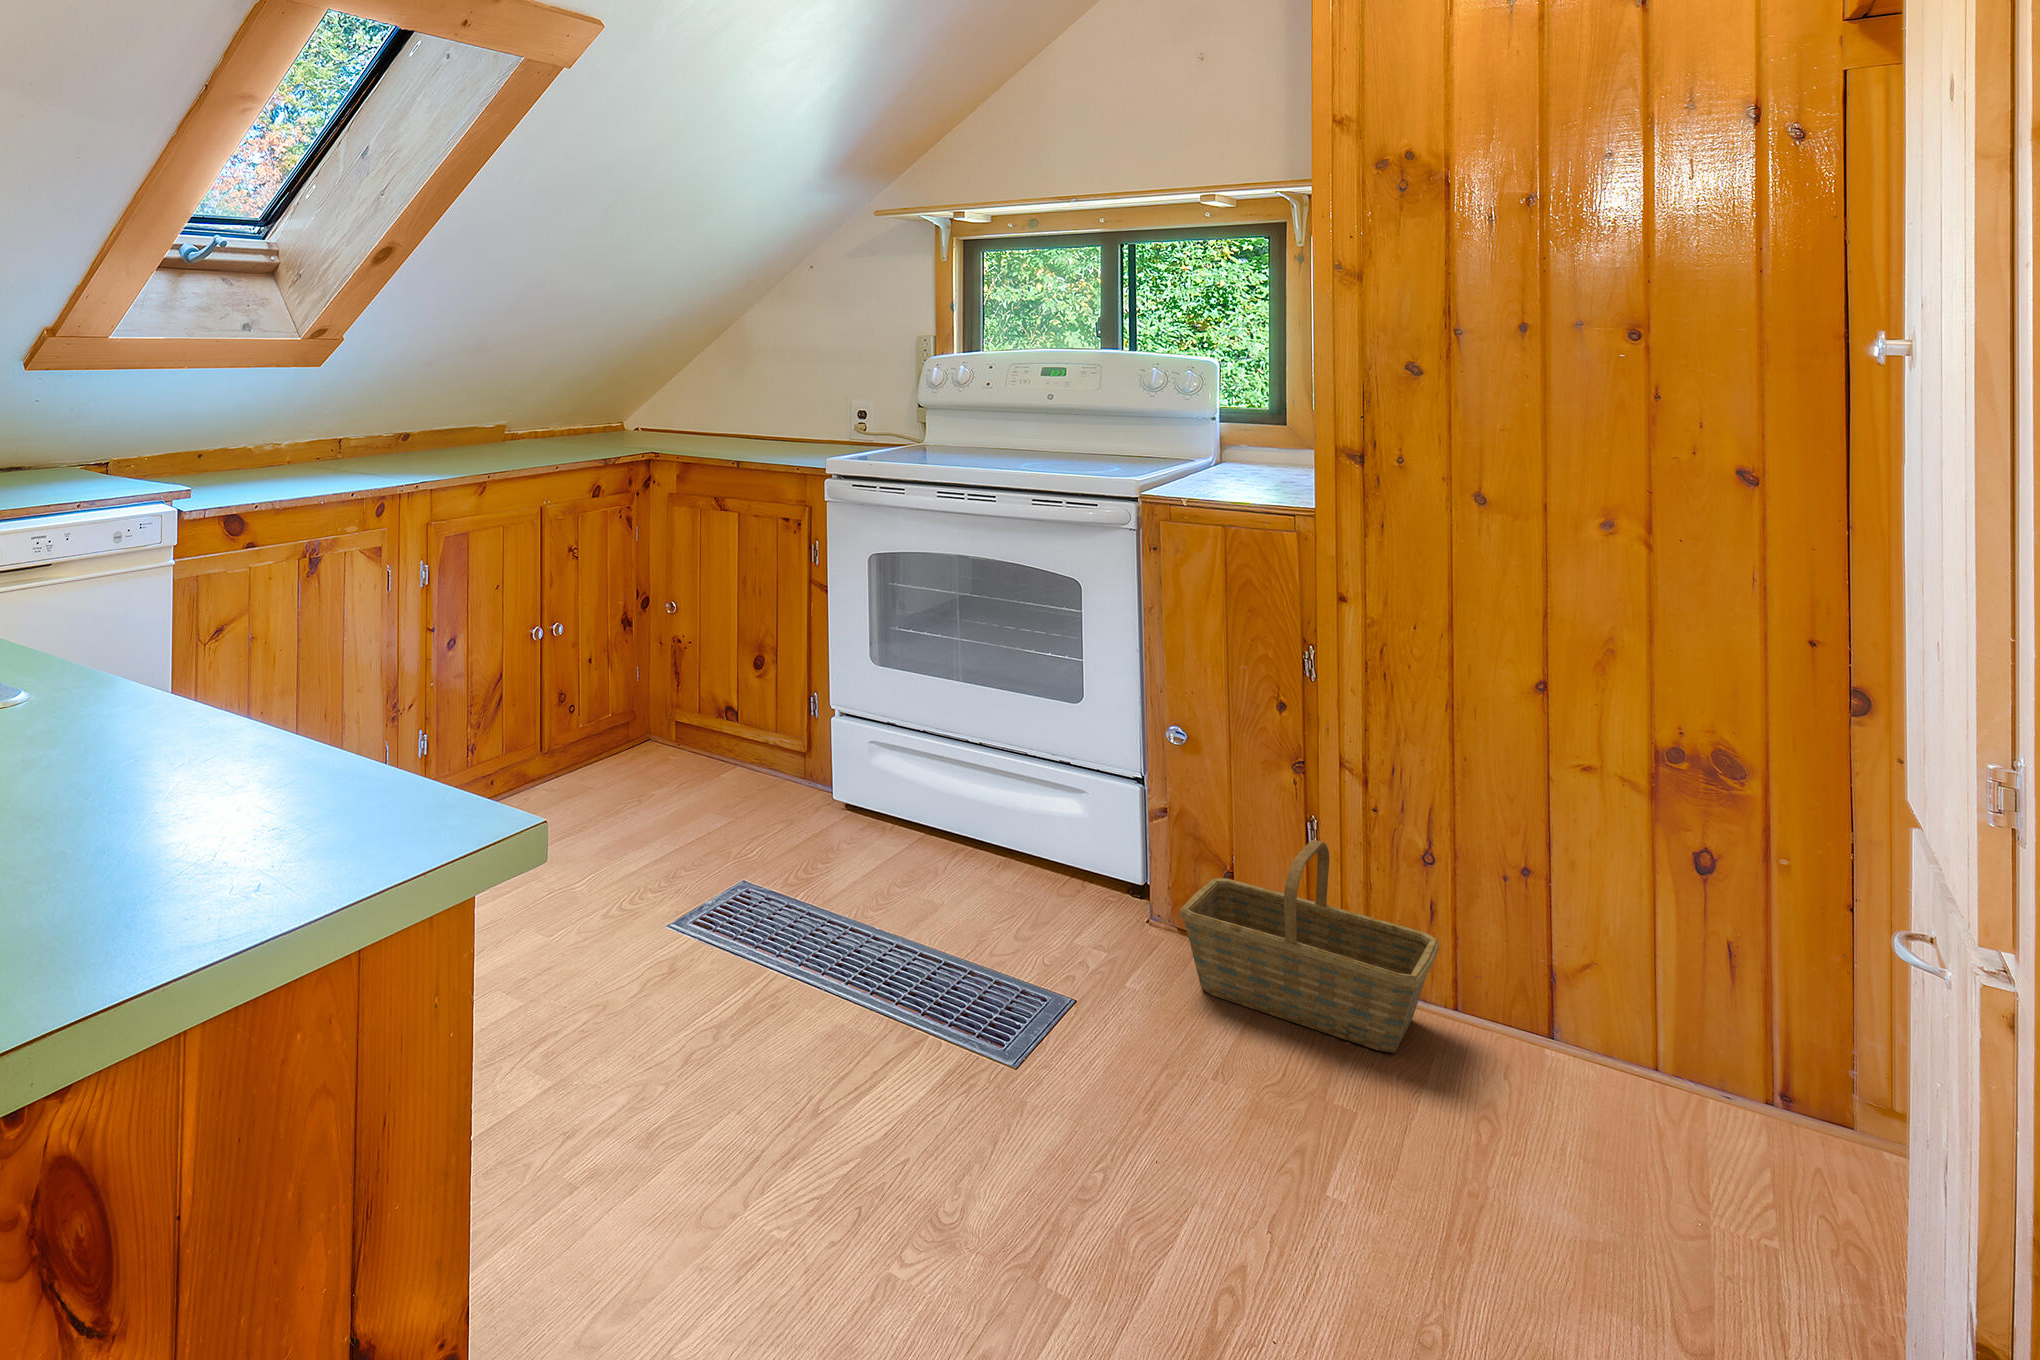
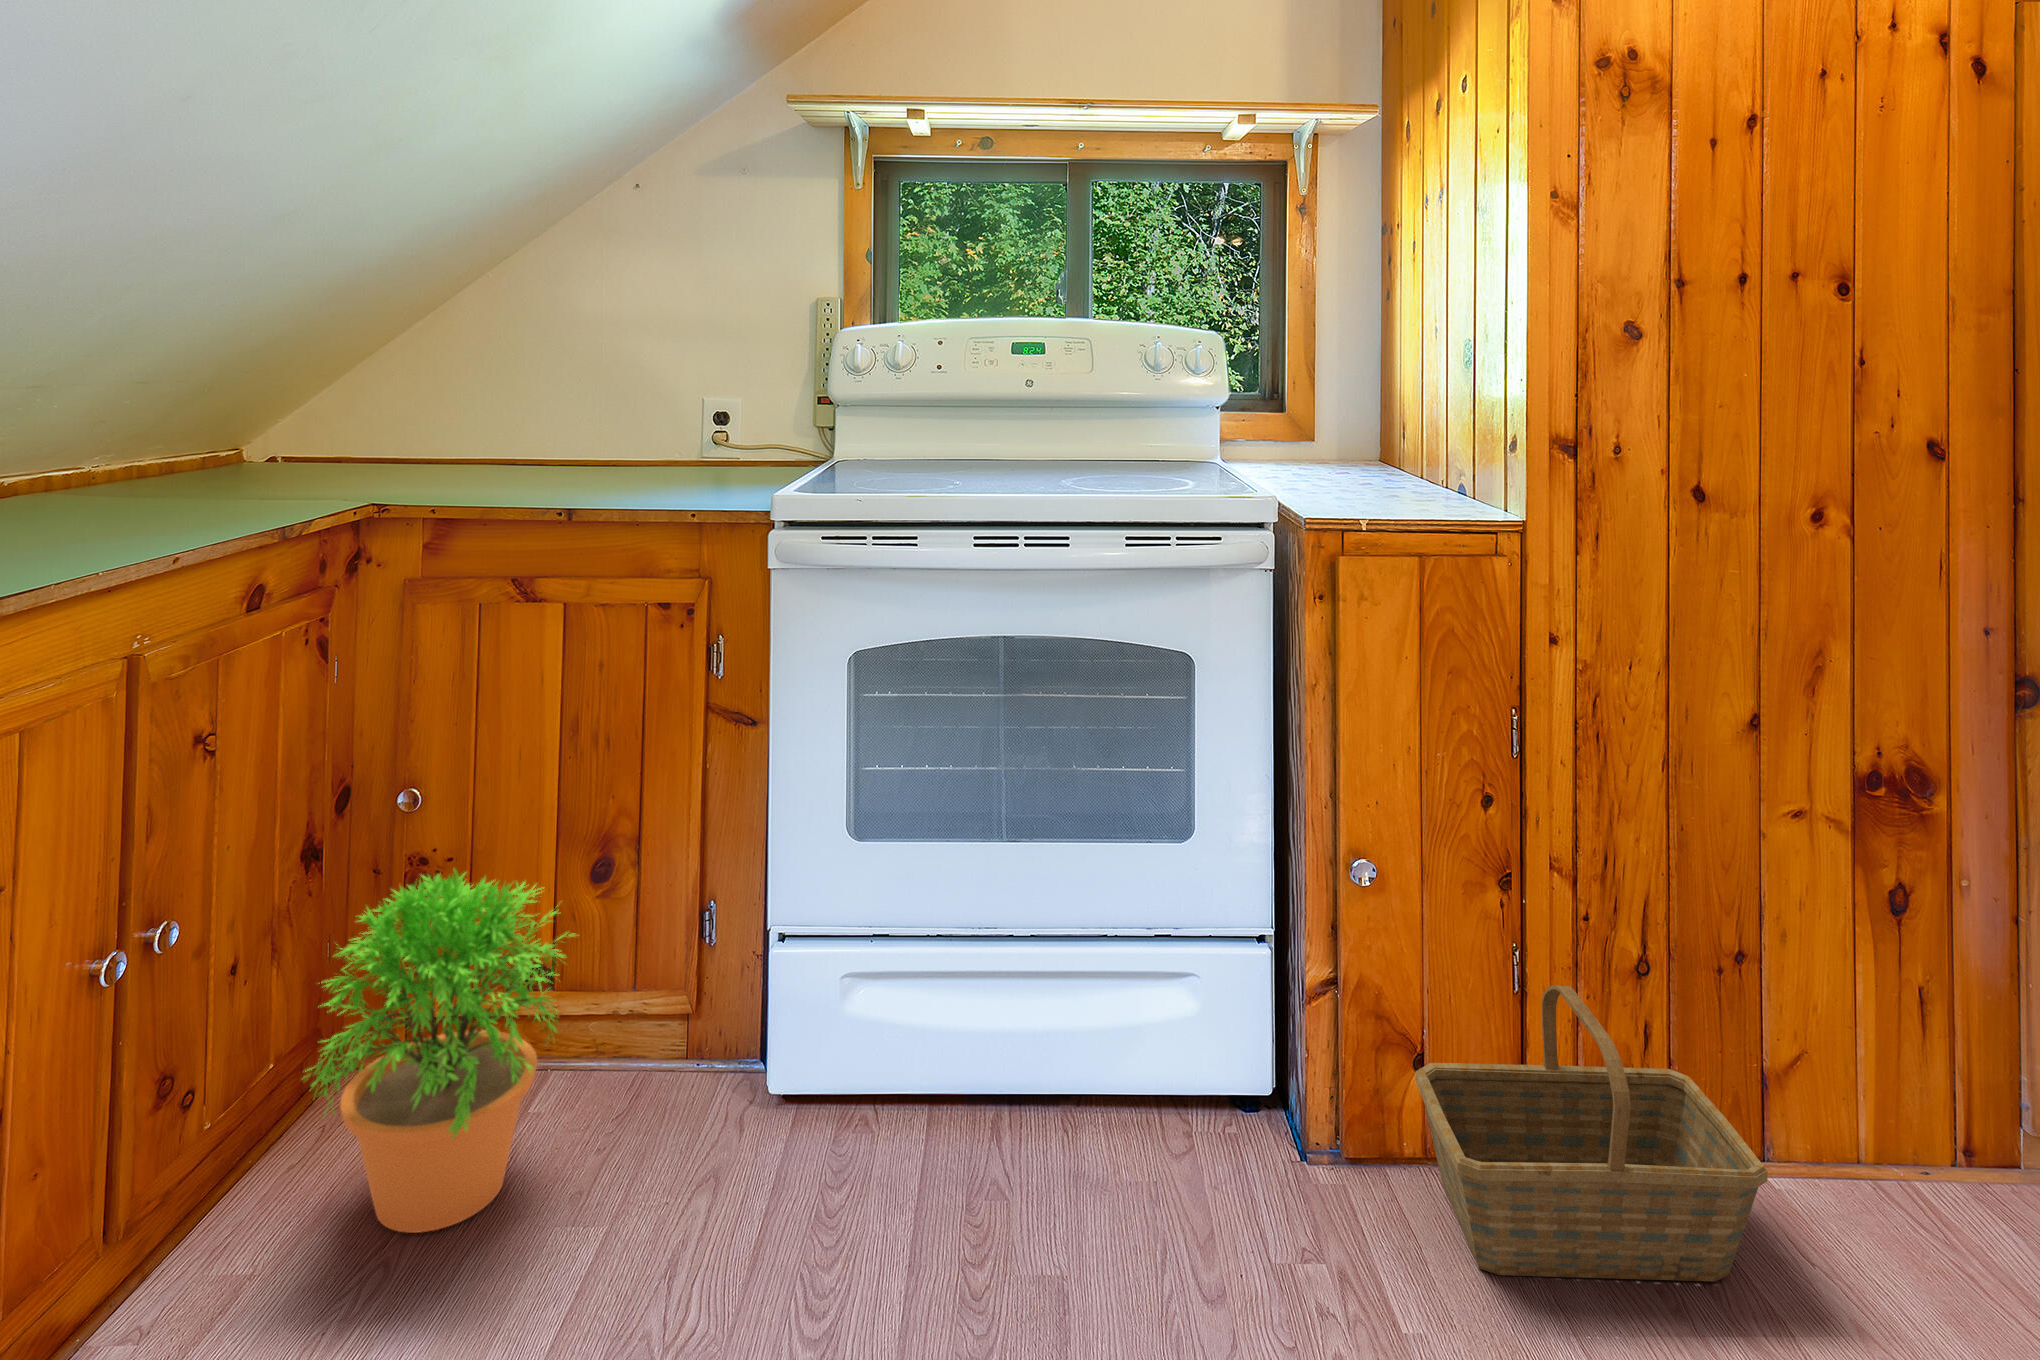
potted plant: none [601,632,733,804] -> present [309,869,564,1233]

